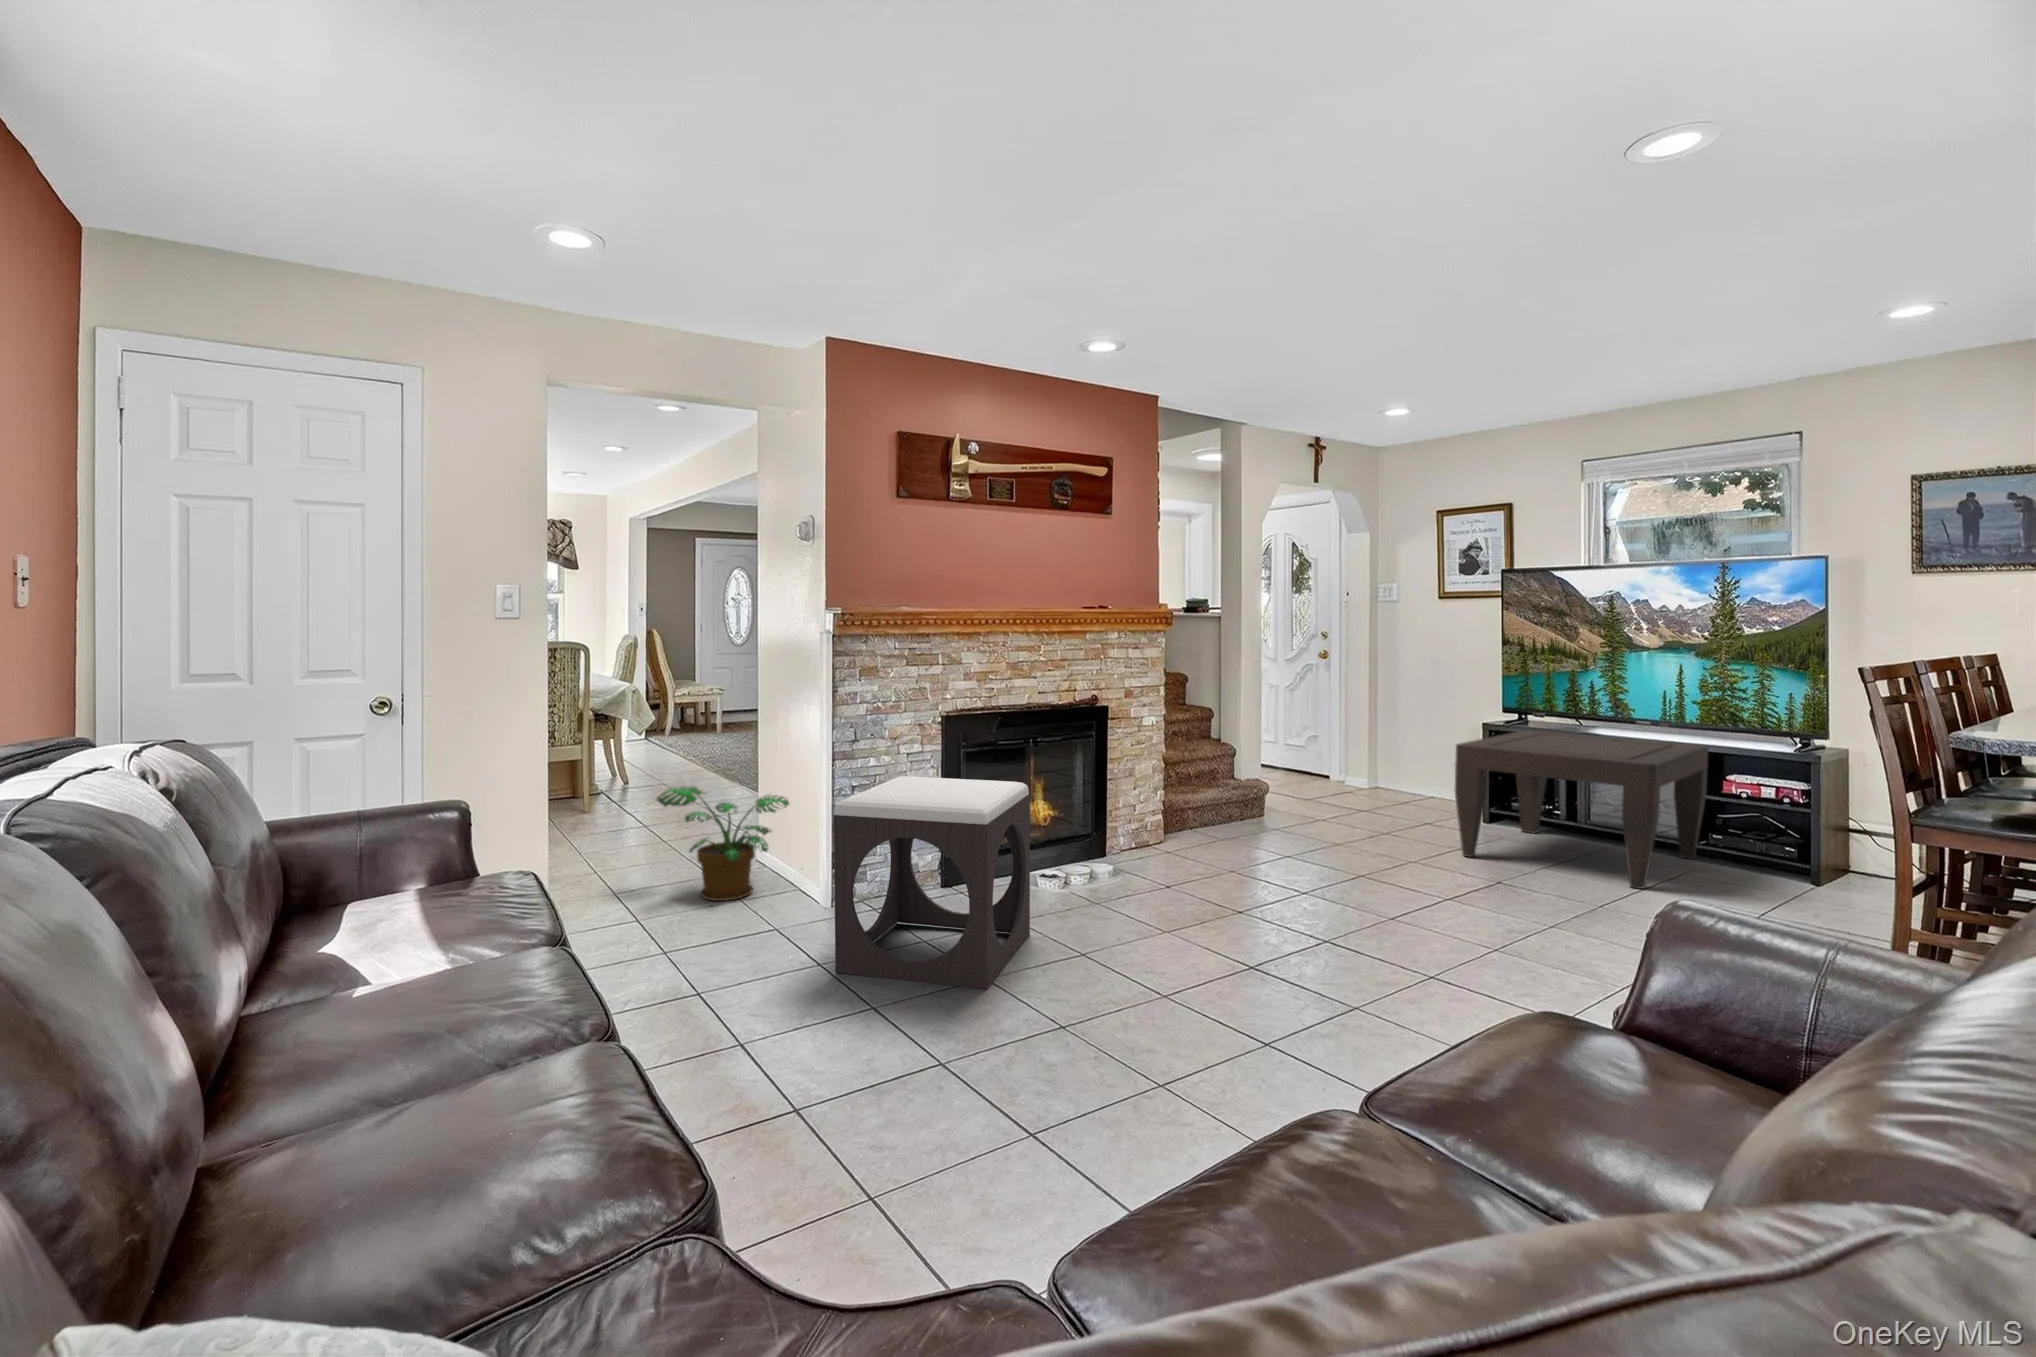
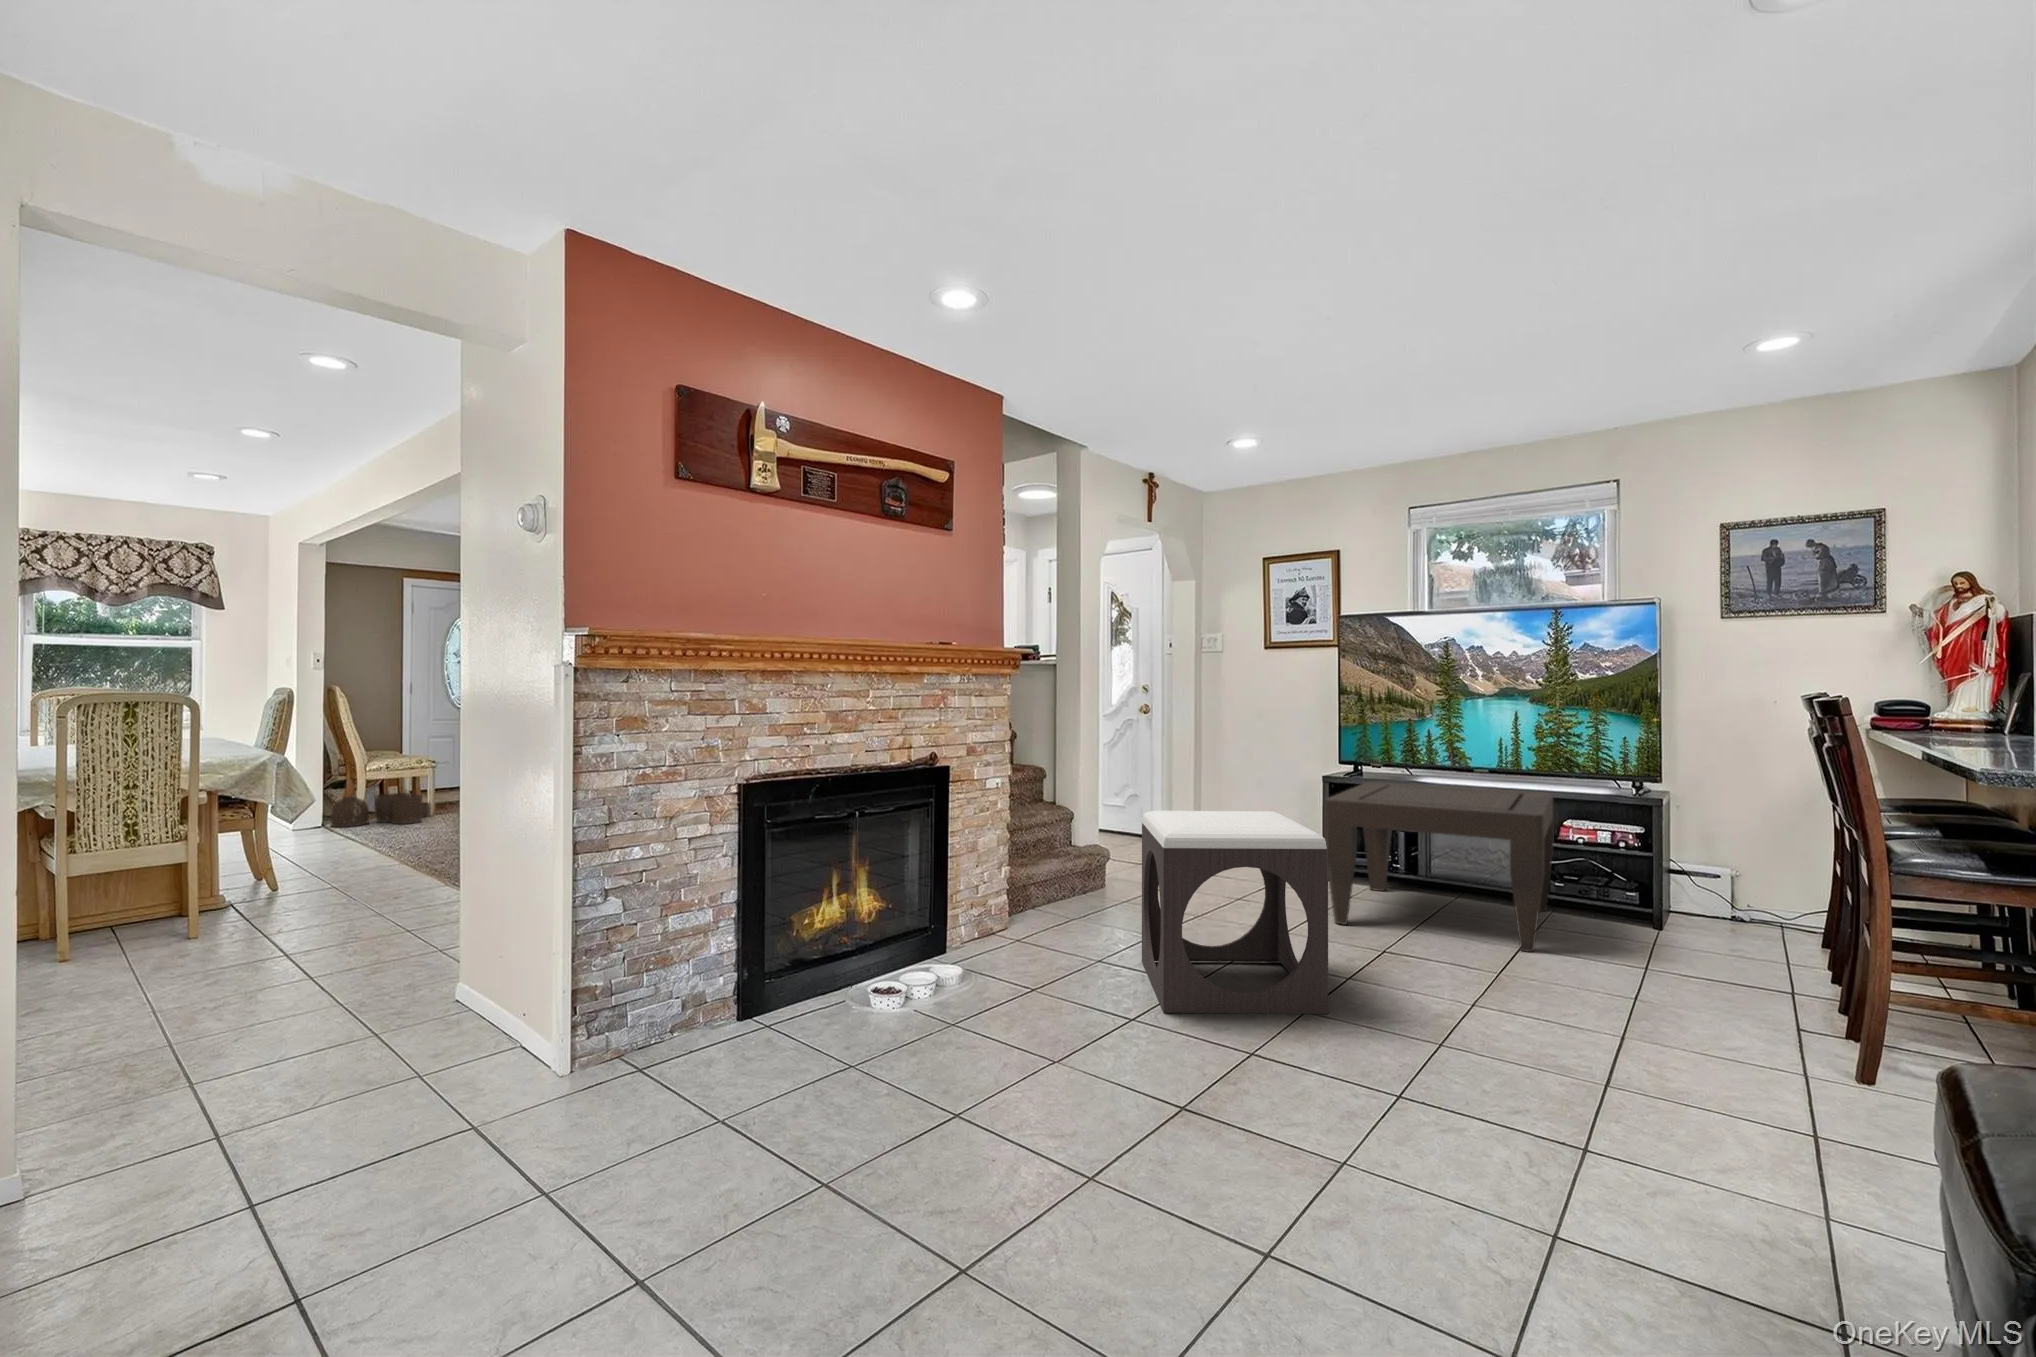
woven basket: none [653,715,722,743] -> present [331,791,431,827]
footstool: present [834,776,1030,989] -> present [1142,811,1328,1014]
potted plant: present [657,786,789,901] -> none [271,900,505,1081]

